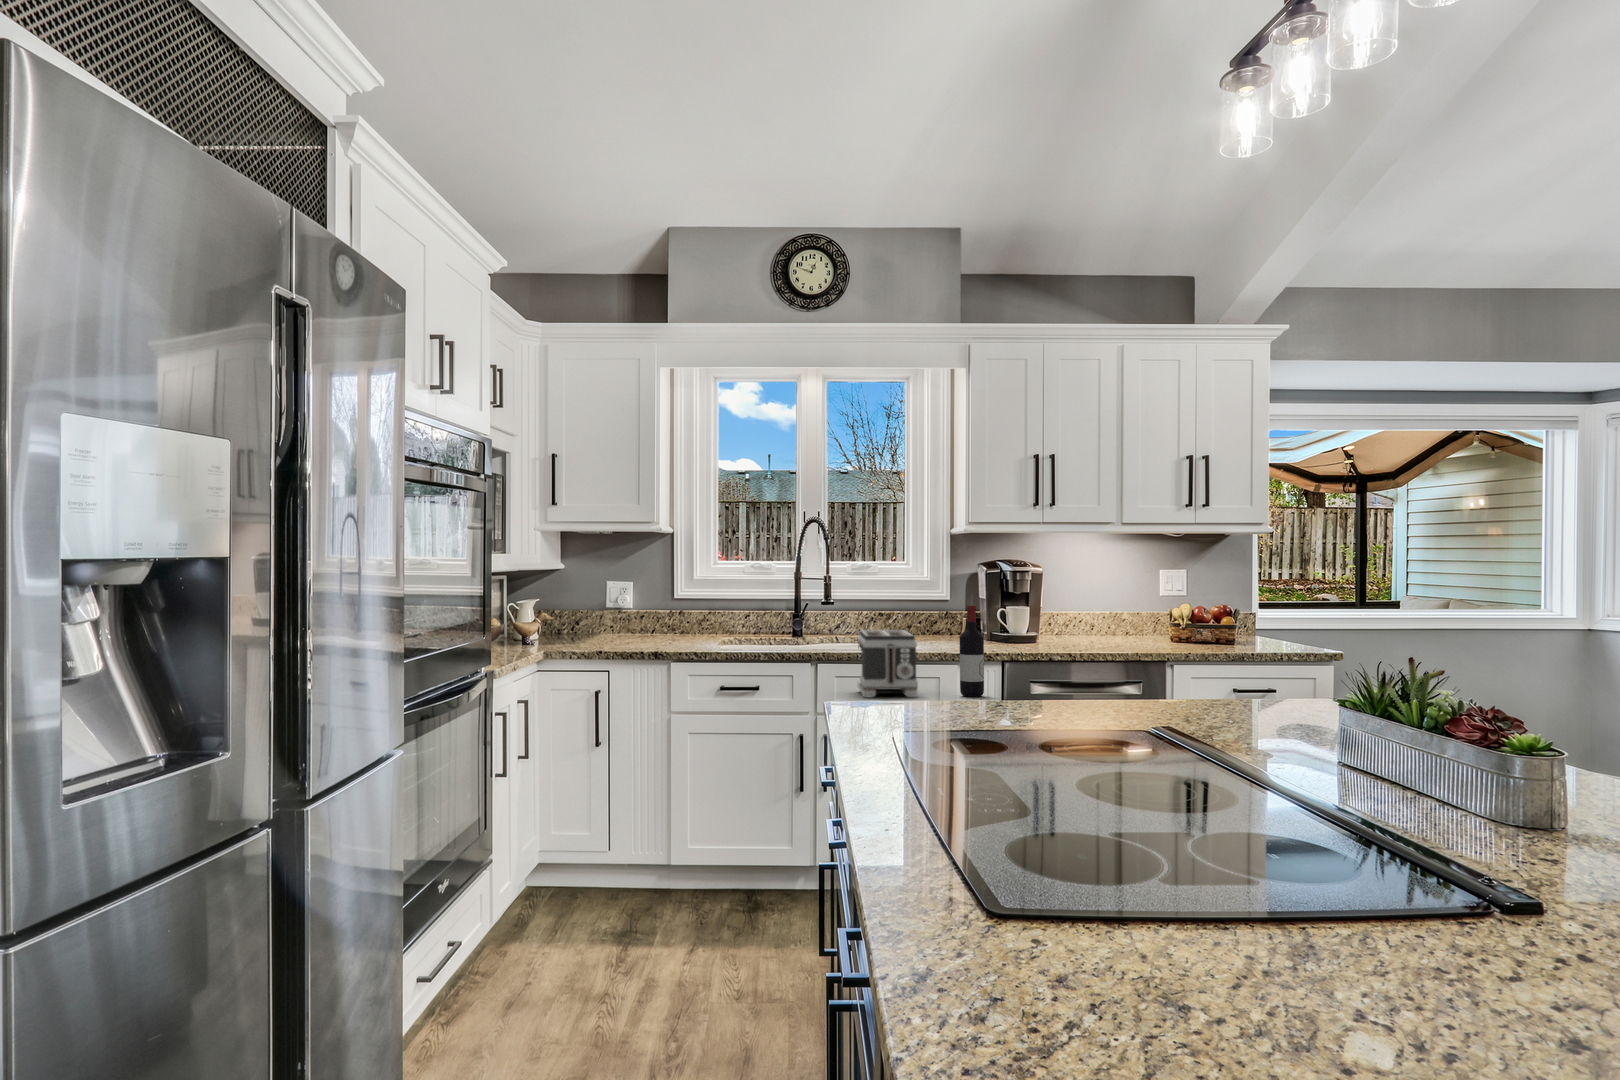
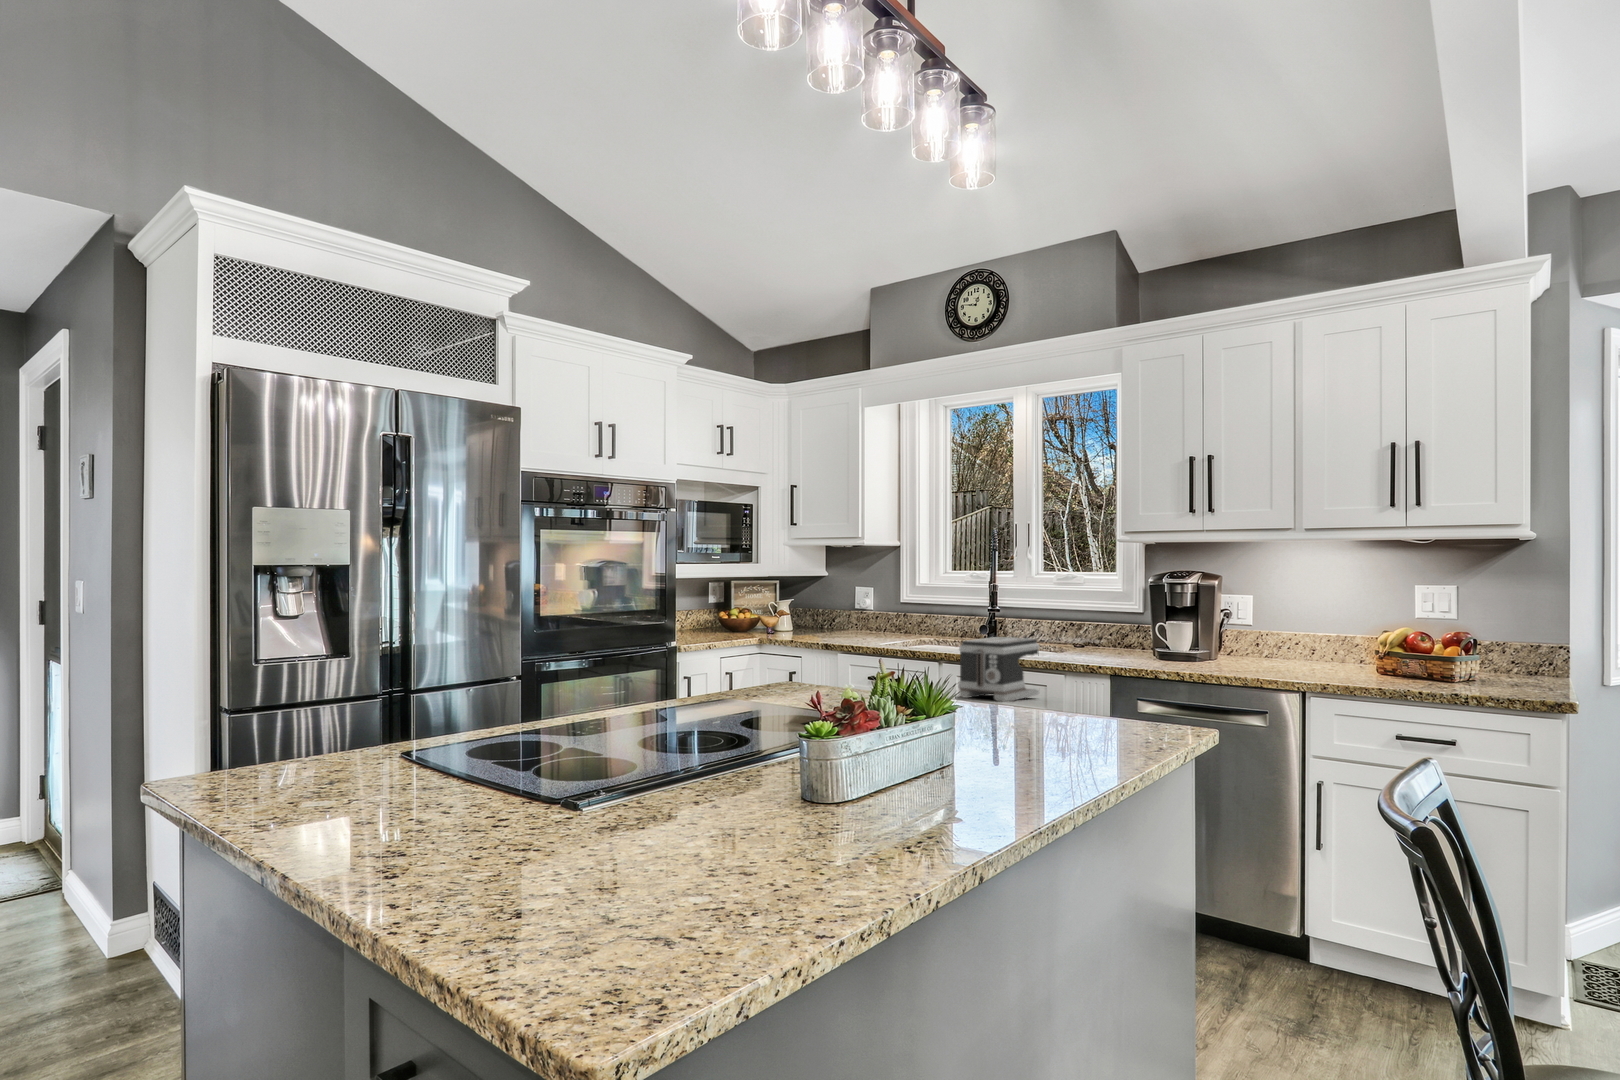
wine bottle: present [960,605,984,697] -> none [1042,617,1066,707]

